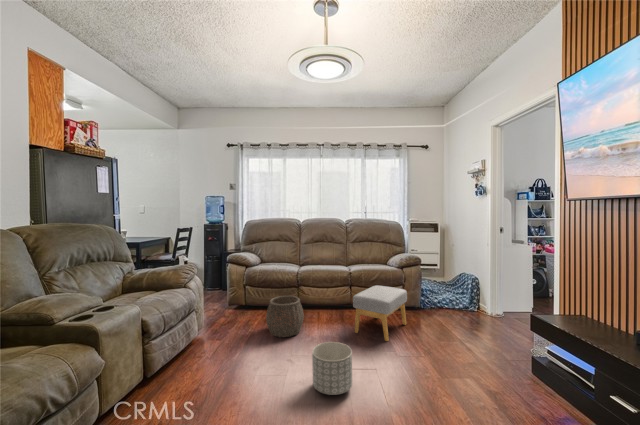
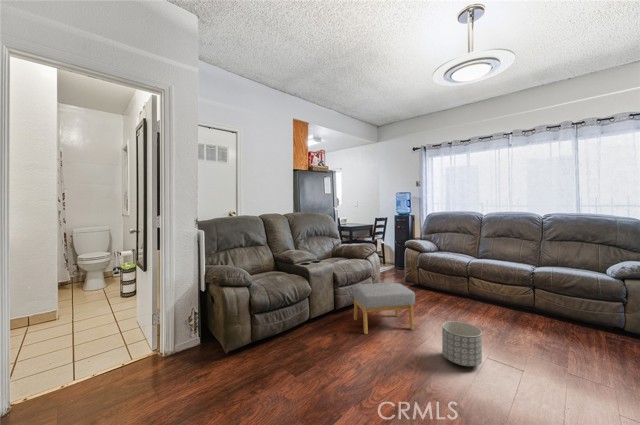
footstool: present [353,285,407,341] -> present [353,283,415,334]
woven basket: present [266,296,304,337] -> none [426,281,463,317]

